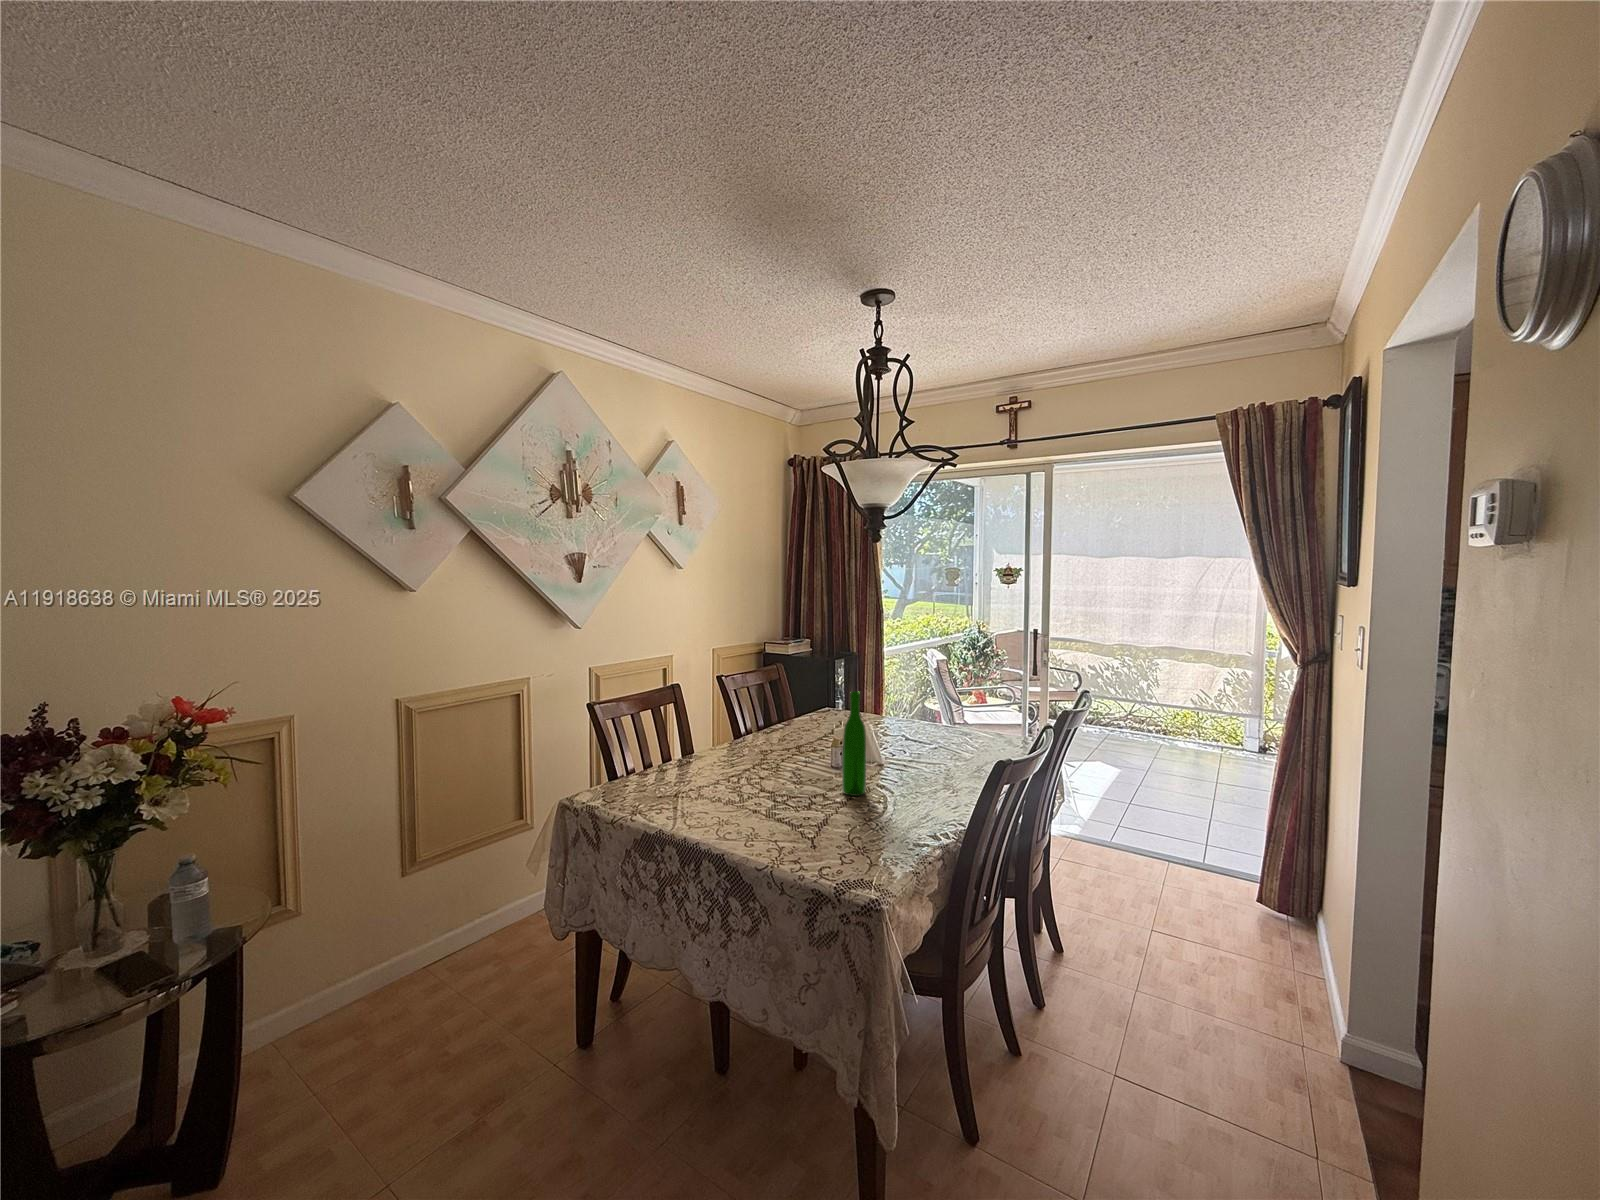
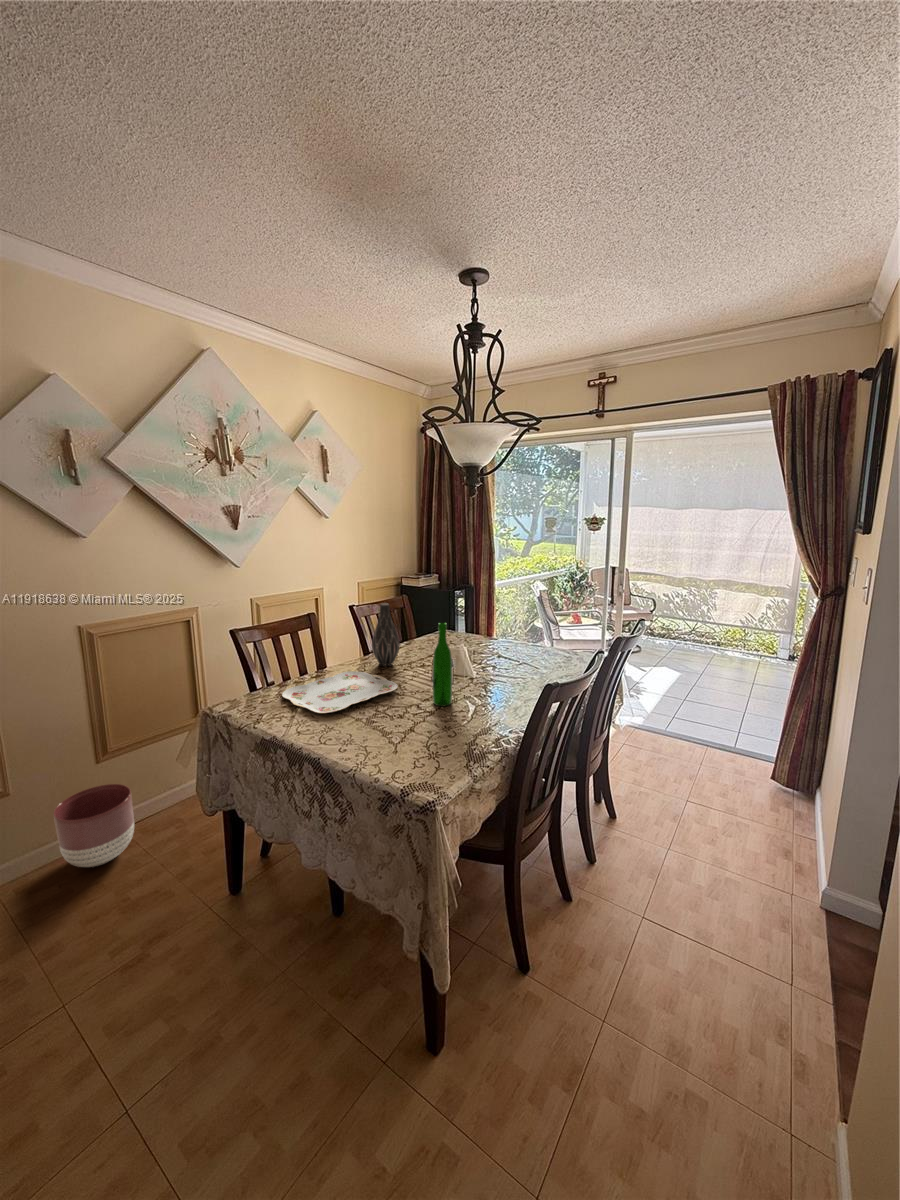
vase: none [752,670,786,750] -> present [372,603,400,666]
serving tray: none [654,756,795,803] -> present [282,671,398,713]
planter: none [341,908,437,1021] -> present [53,784,134,867]

